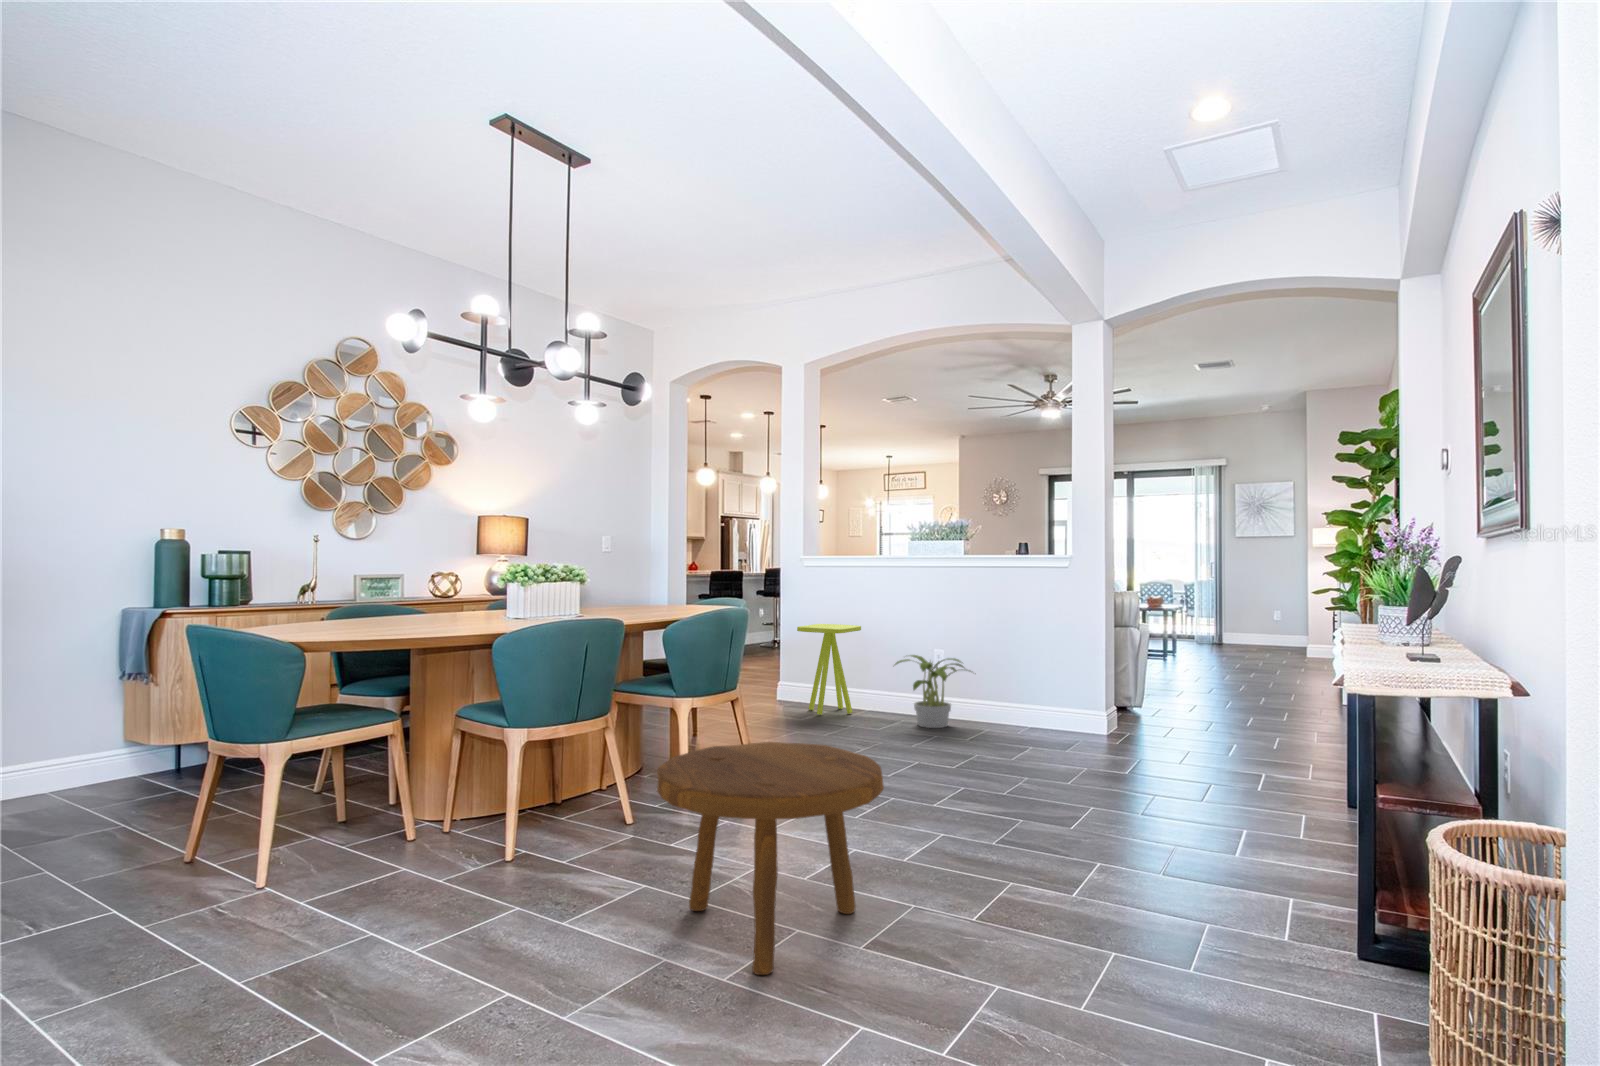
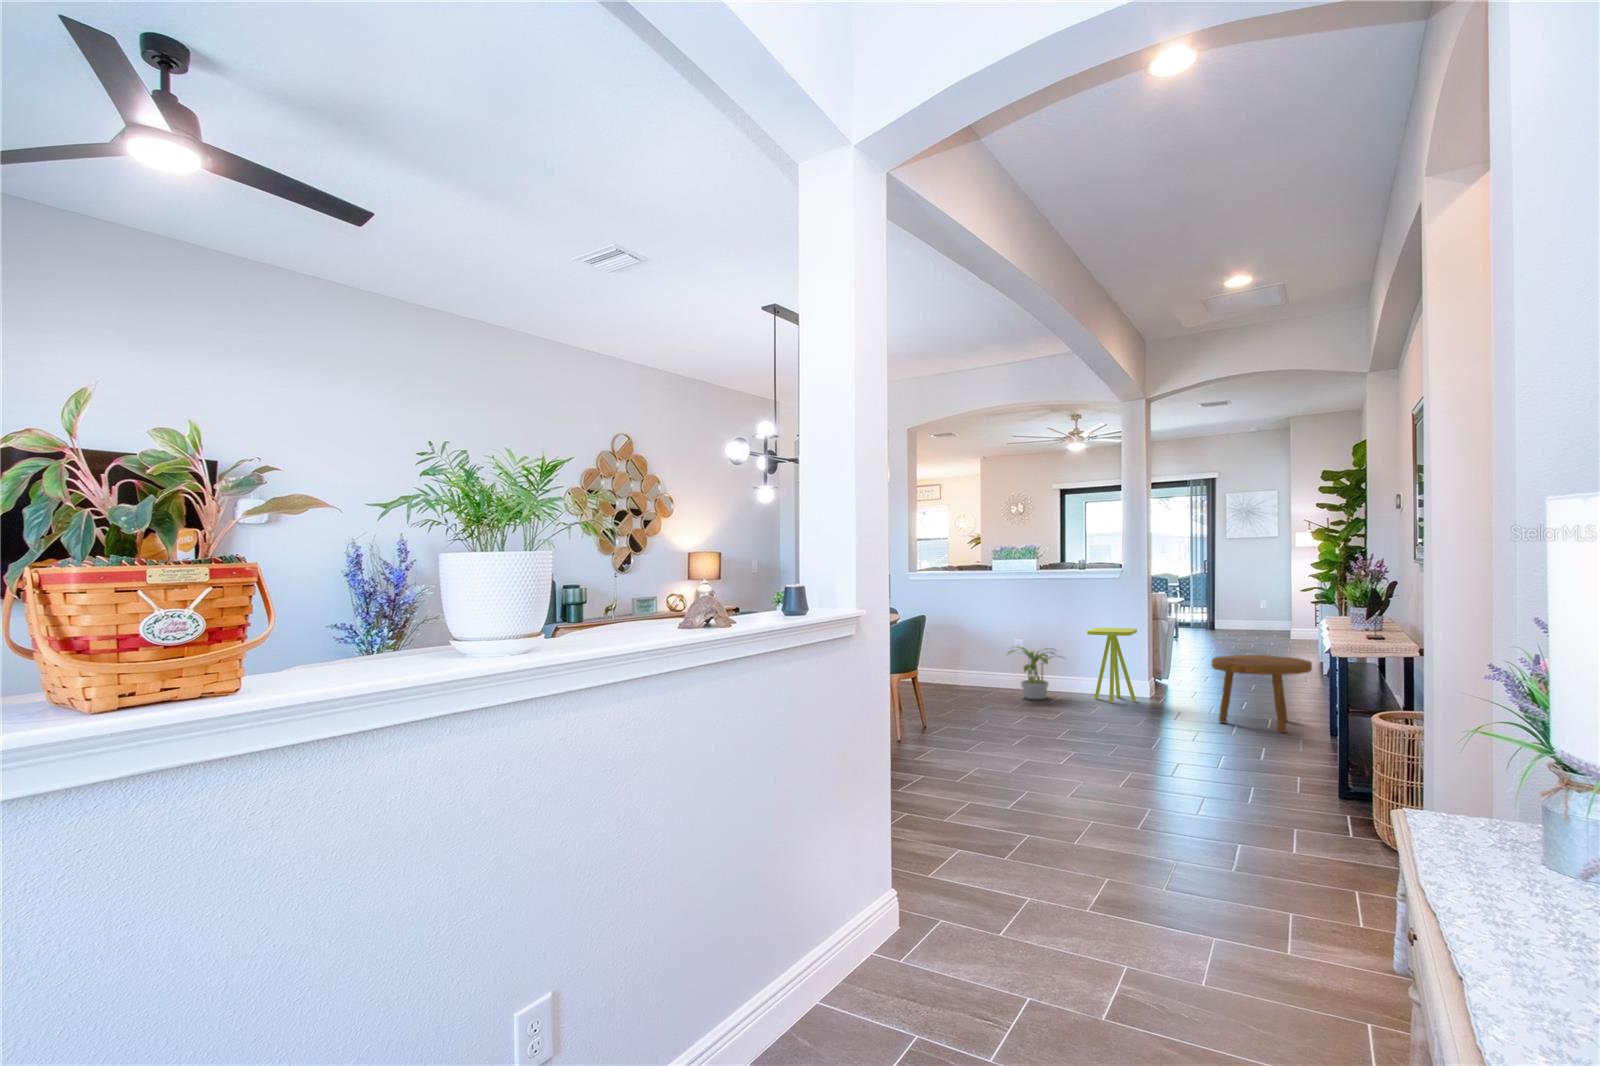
side table: present [797,624,861,715] -> present [1087,628,1137,703]
footstool: present [657,742,884,975] -> present [1211,655,1312,733]

